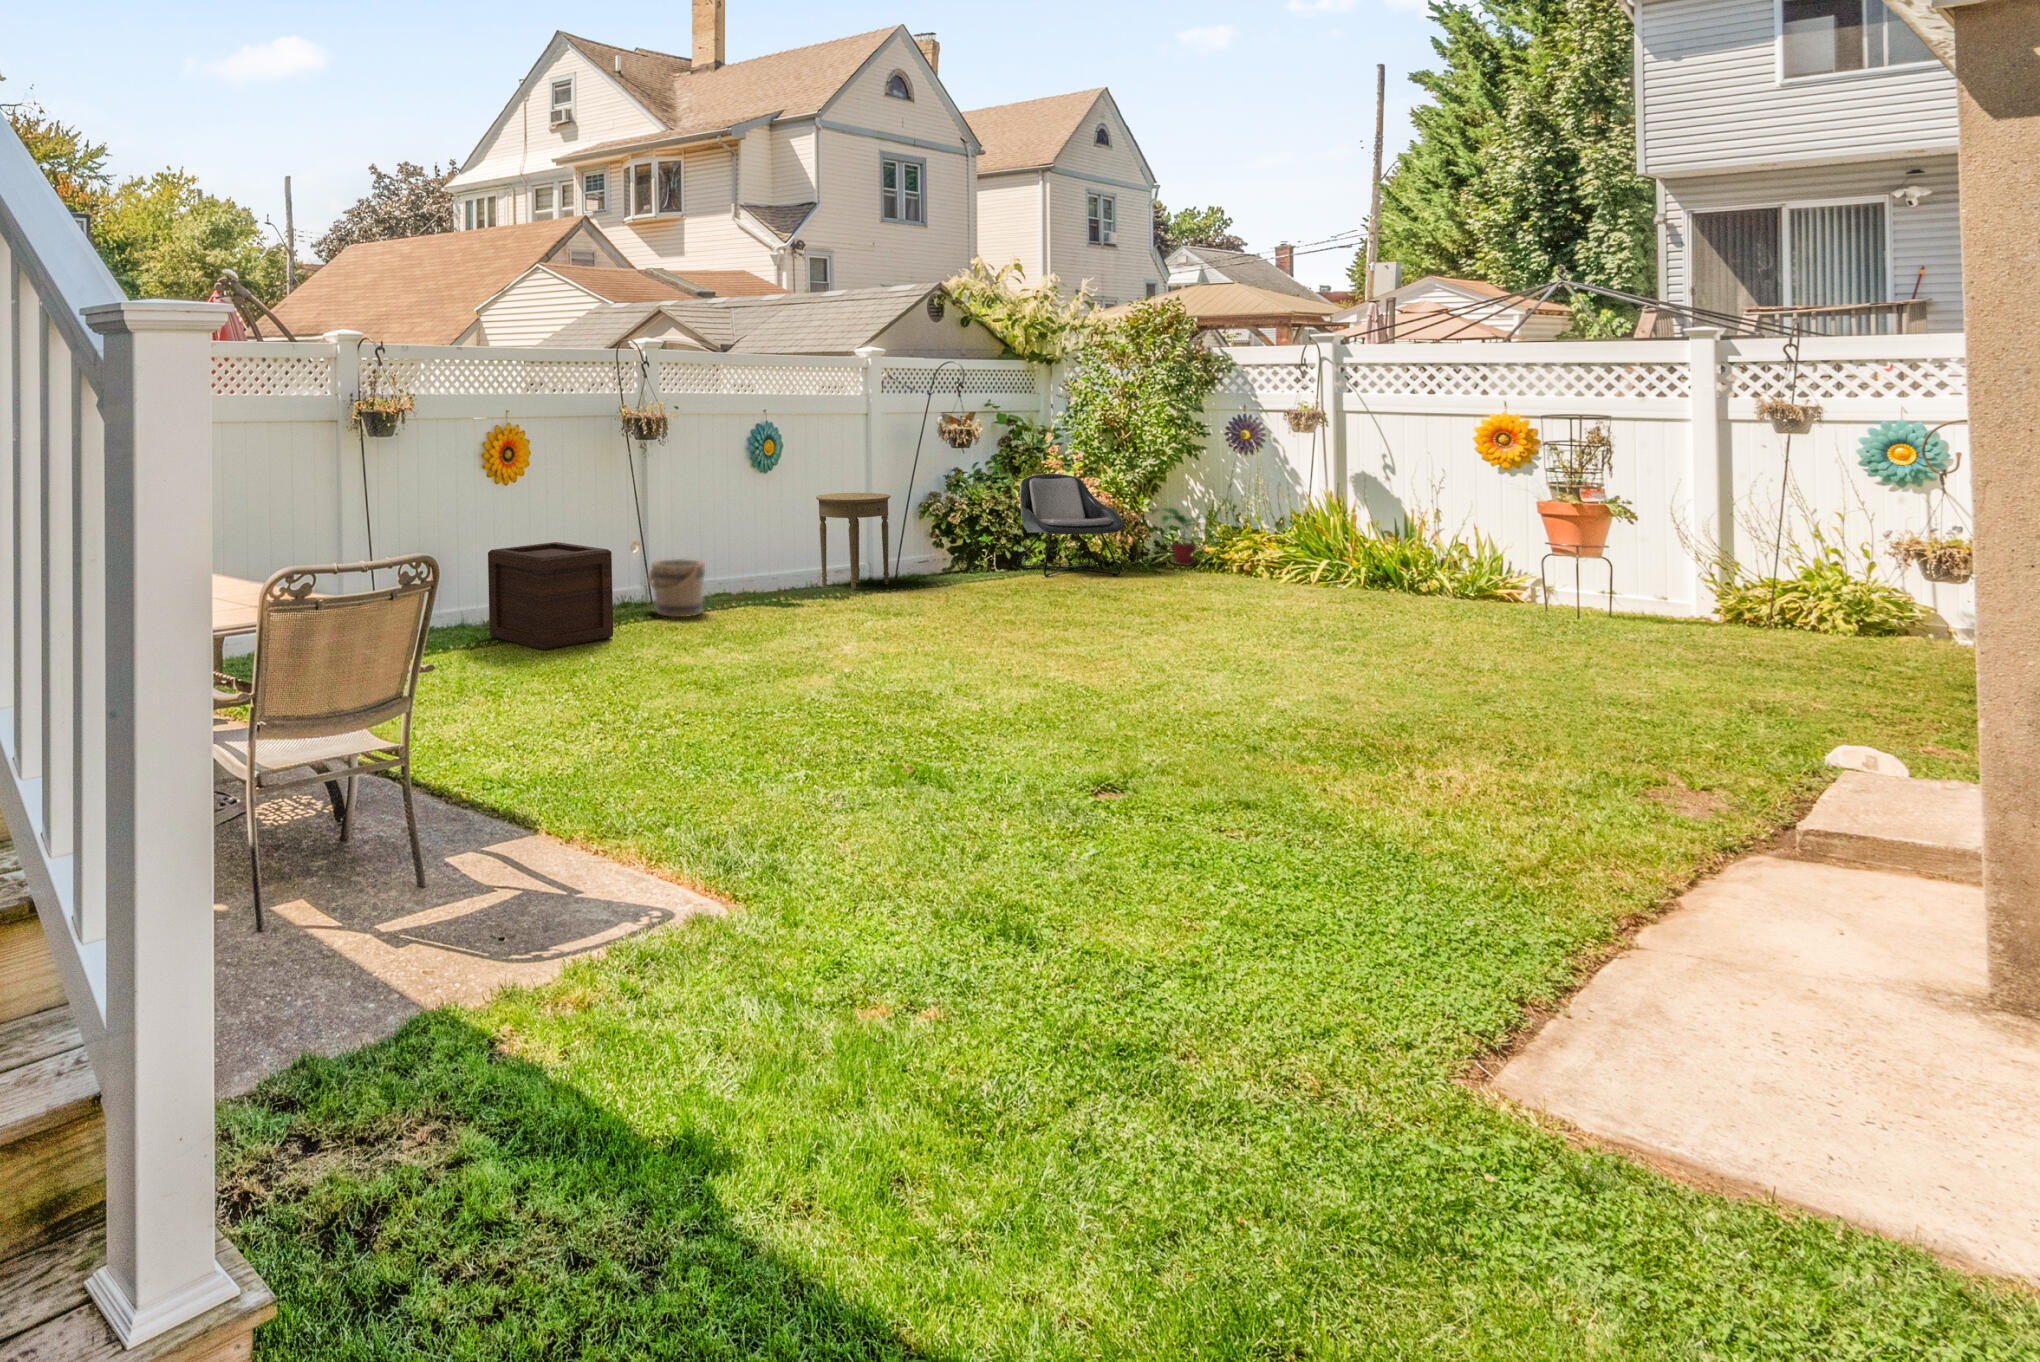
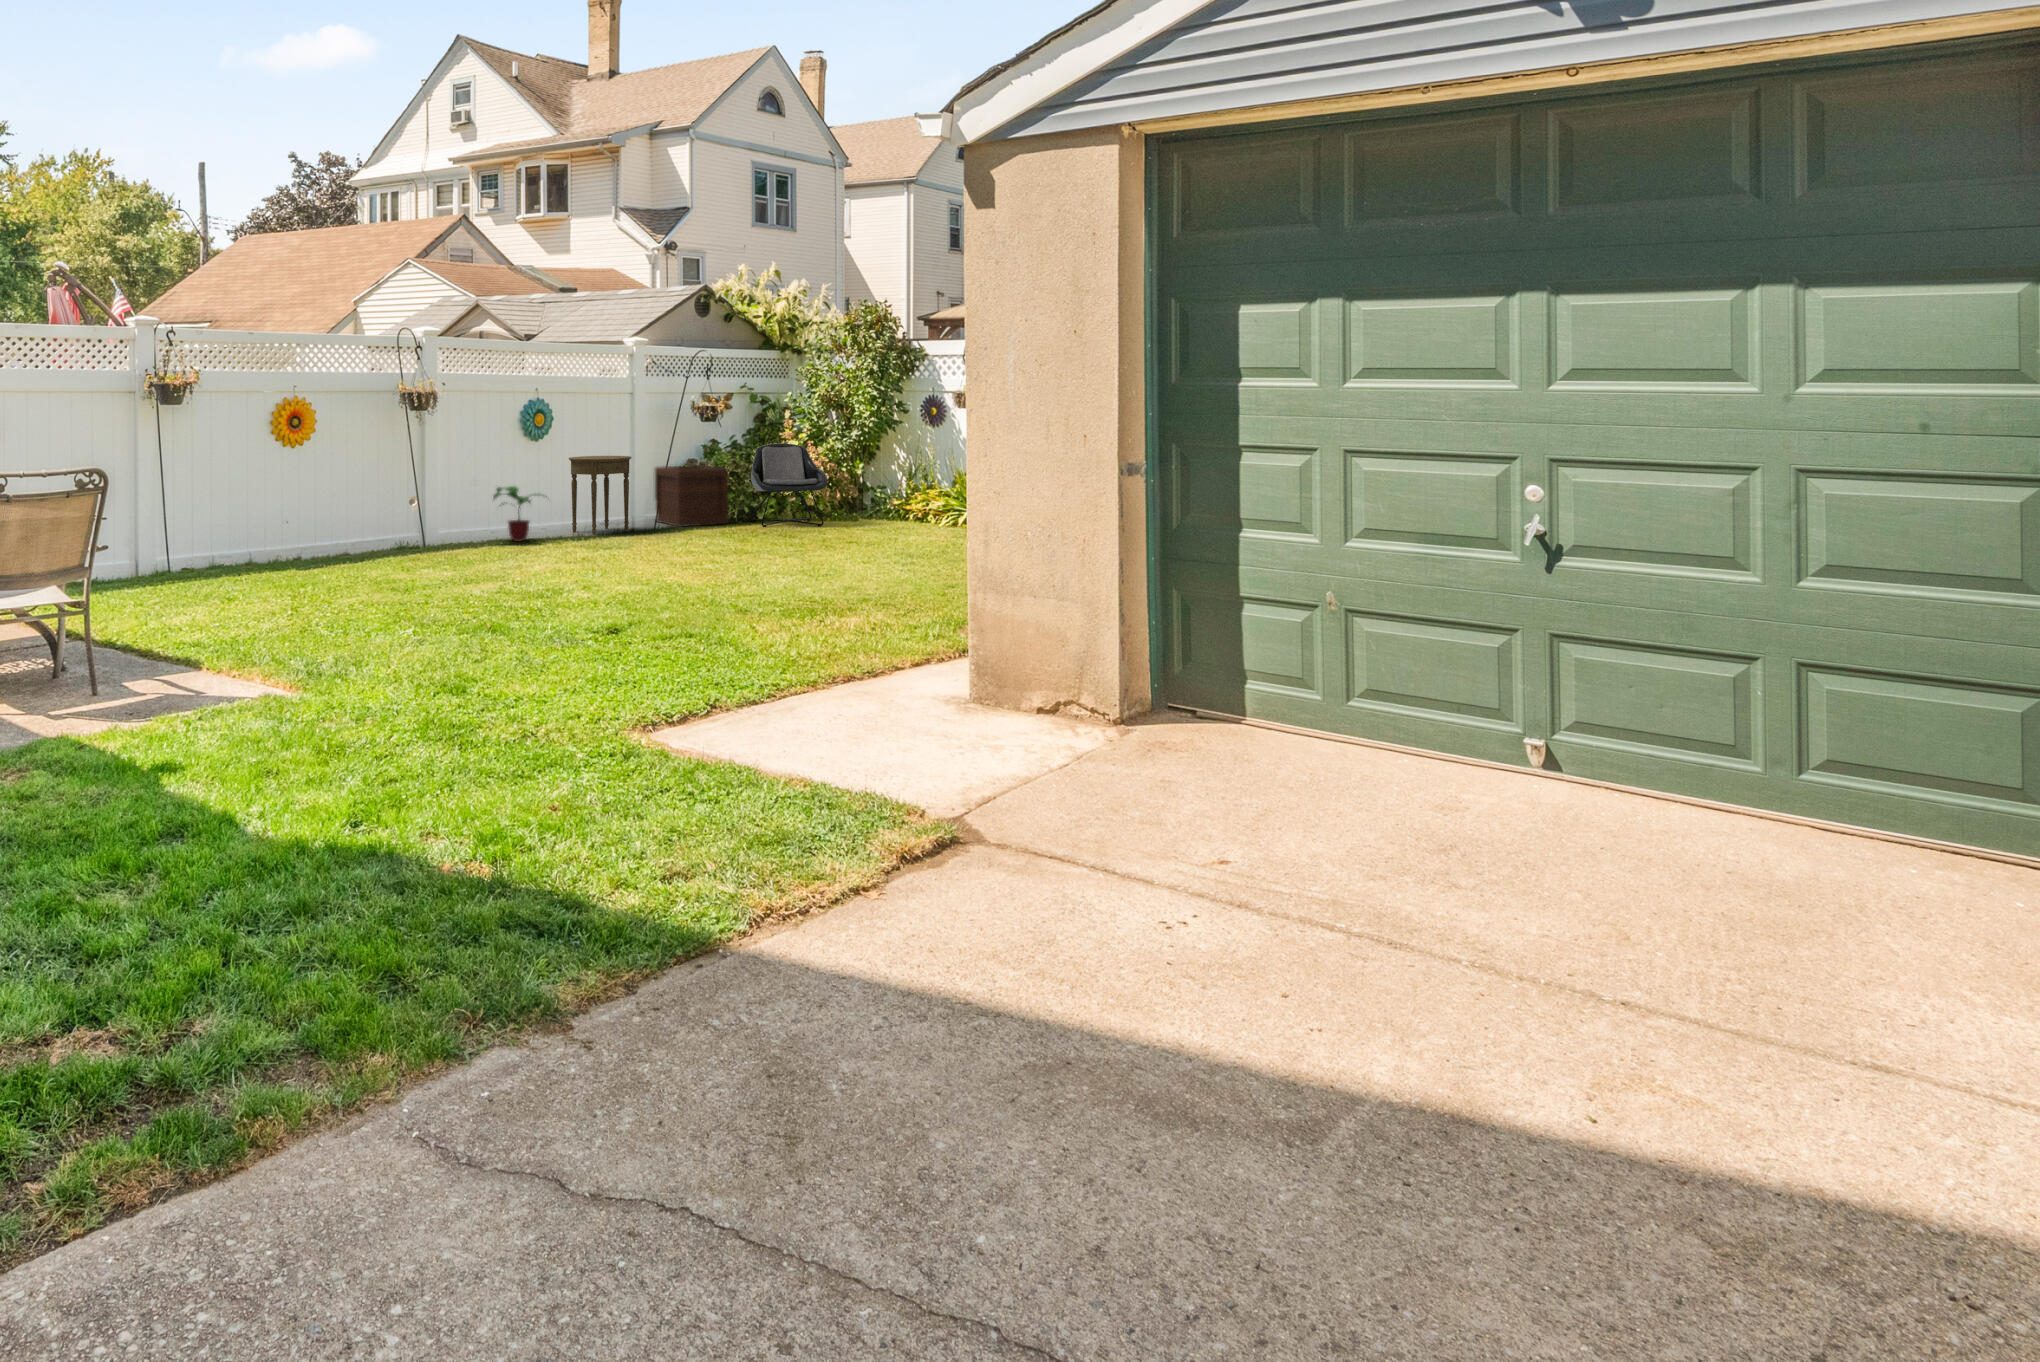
potted plant: present [1152,508,1207,566] -> present [493,486,547,541]
wooden crate: present [488,542,613,650] -> present [655,465,729,527]
bucket: present [648,559,705,617] -> none [402,505,451,550]

